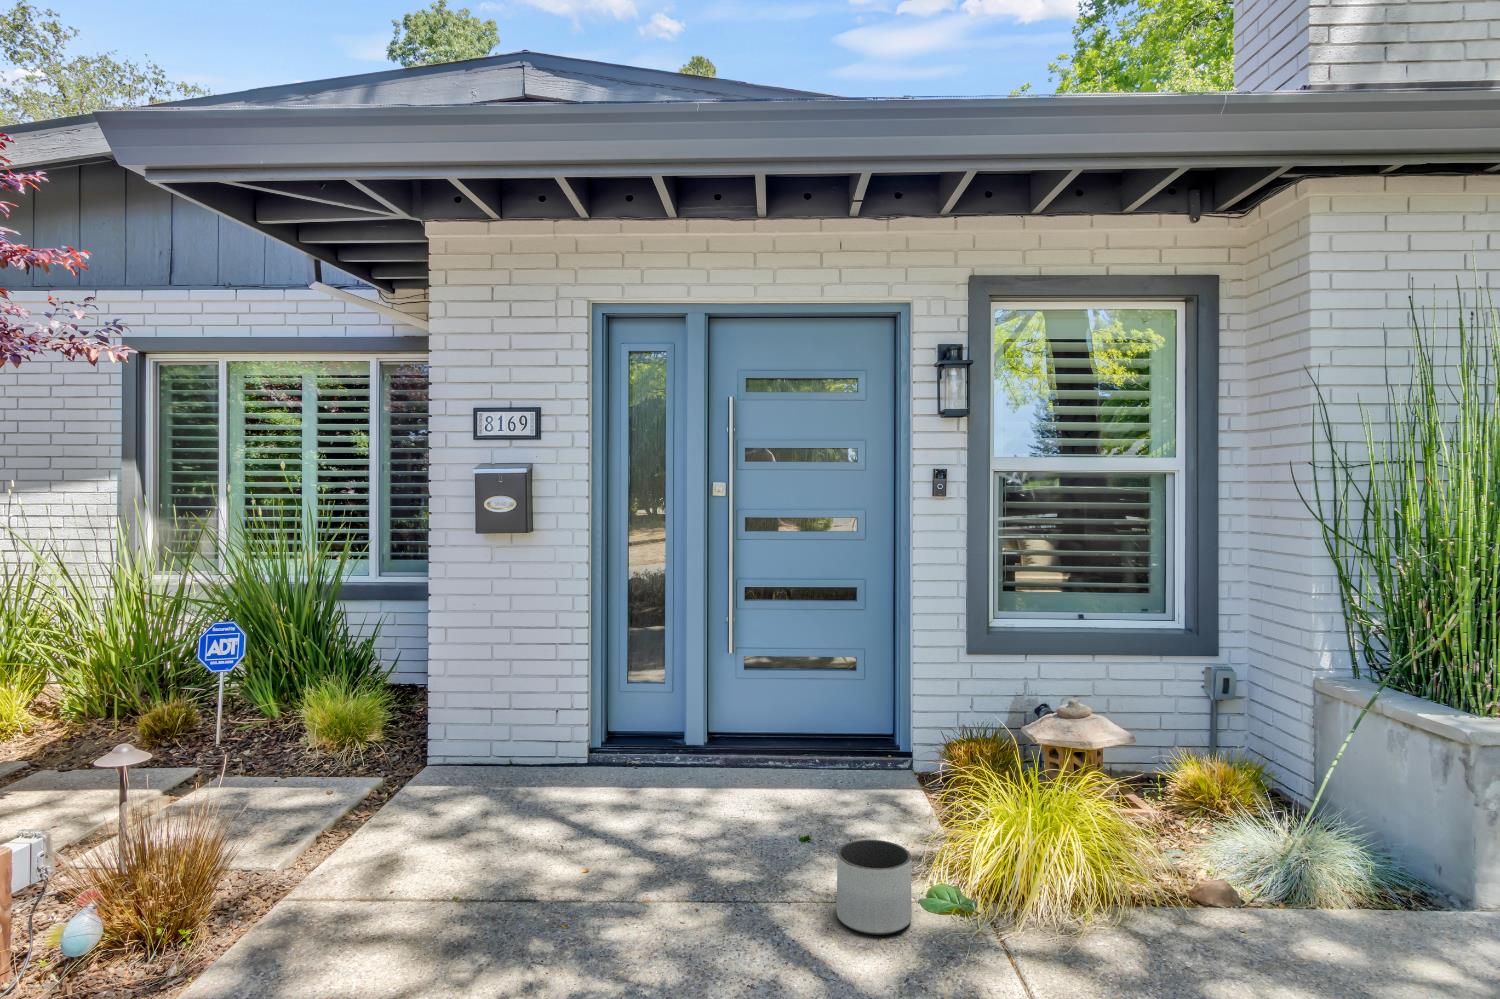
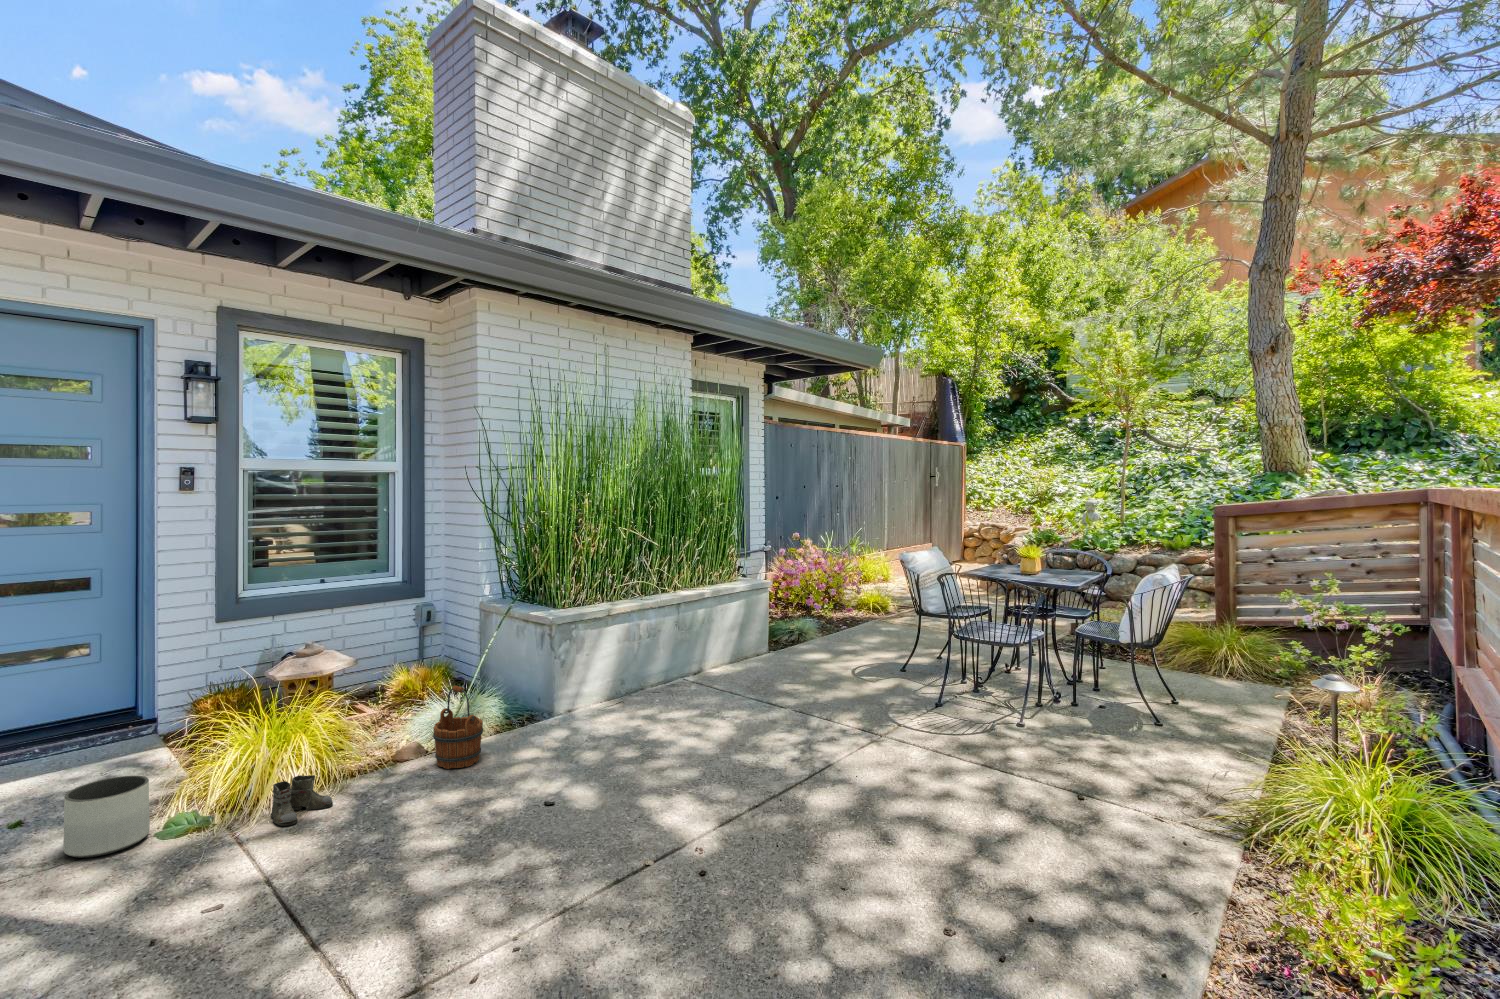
wooden bucket: none [1261,824,1348,967] -> present [433,686,483,769]
boots: none [1027,904,1117,976] -> present [271,775,333,826]

